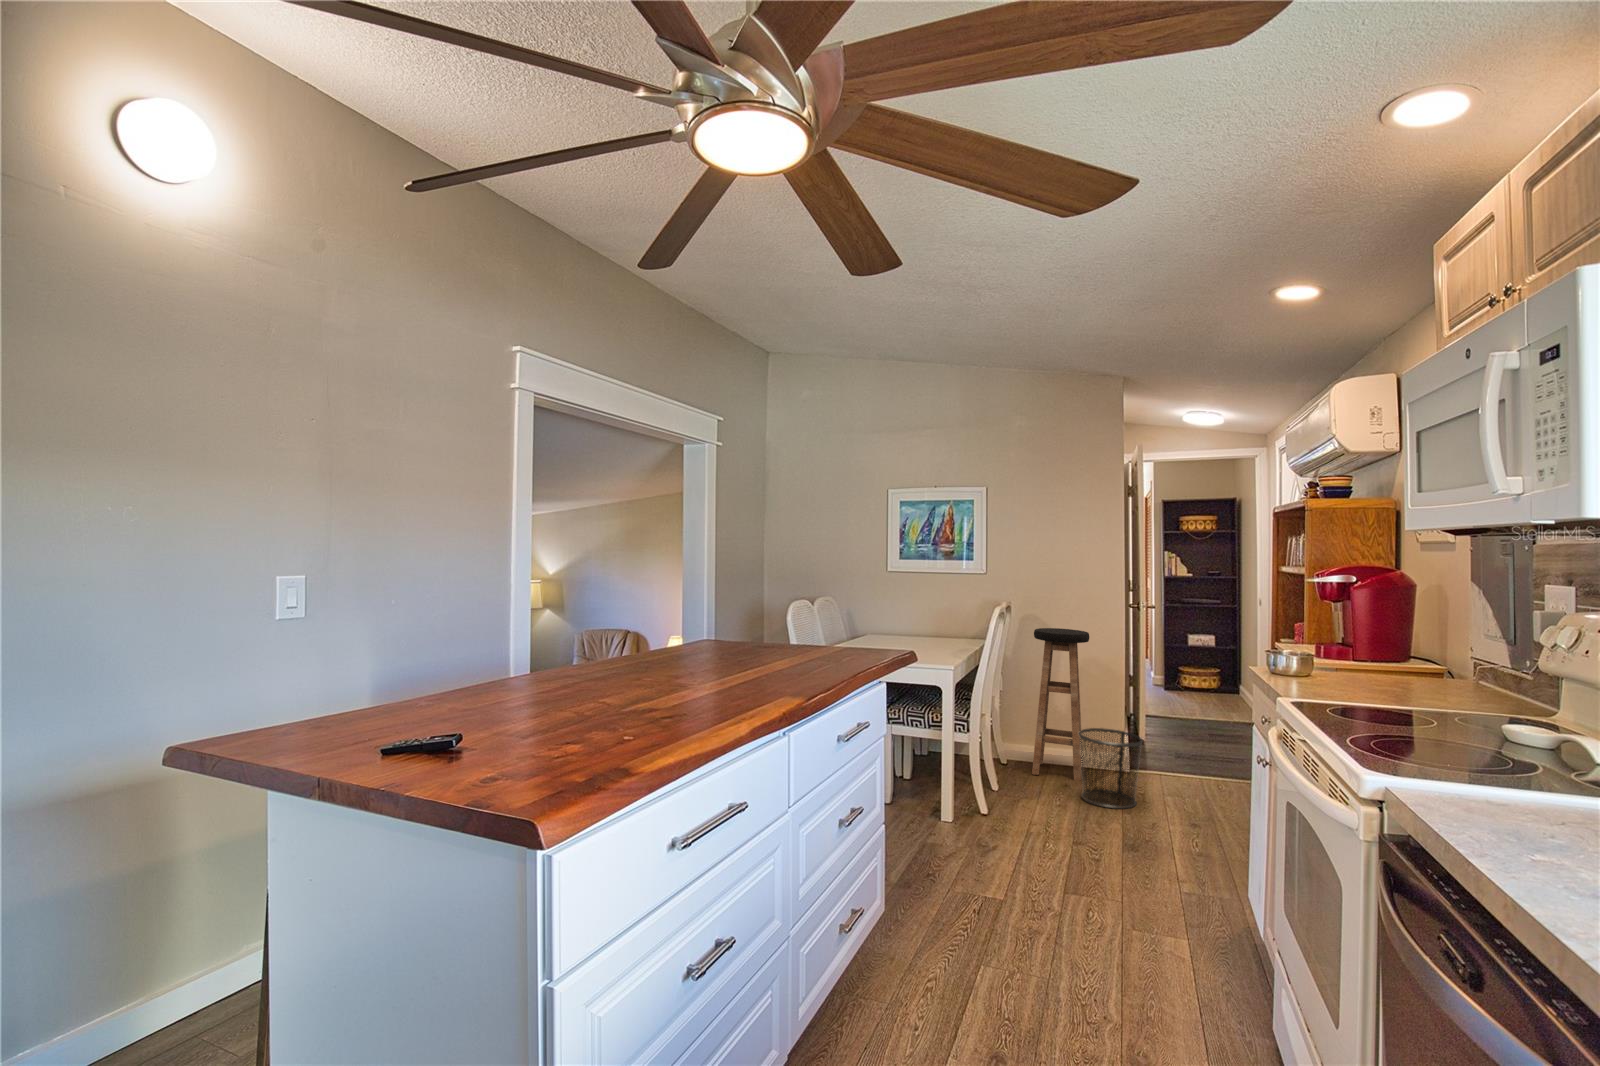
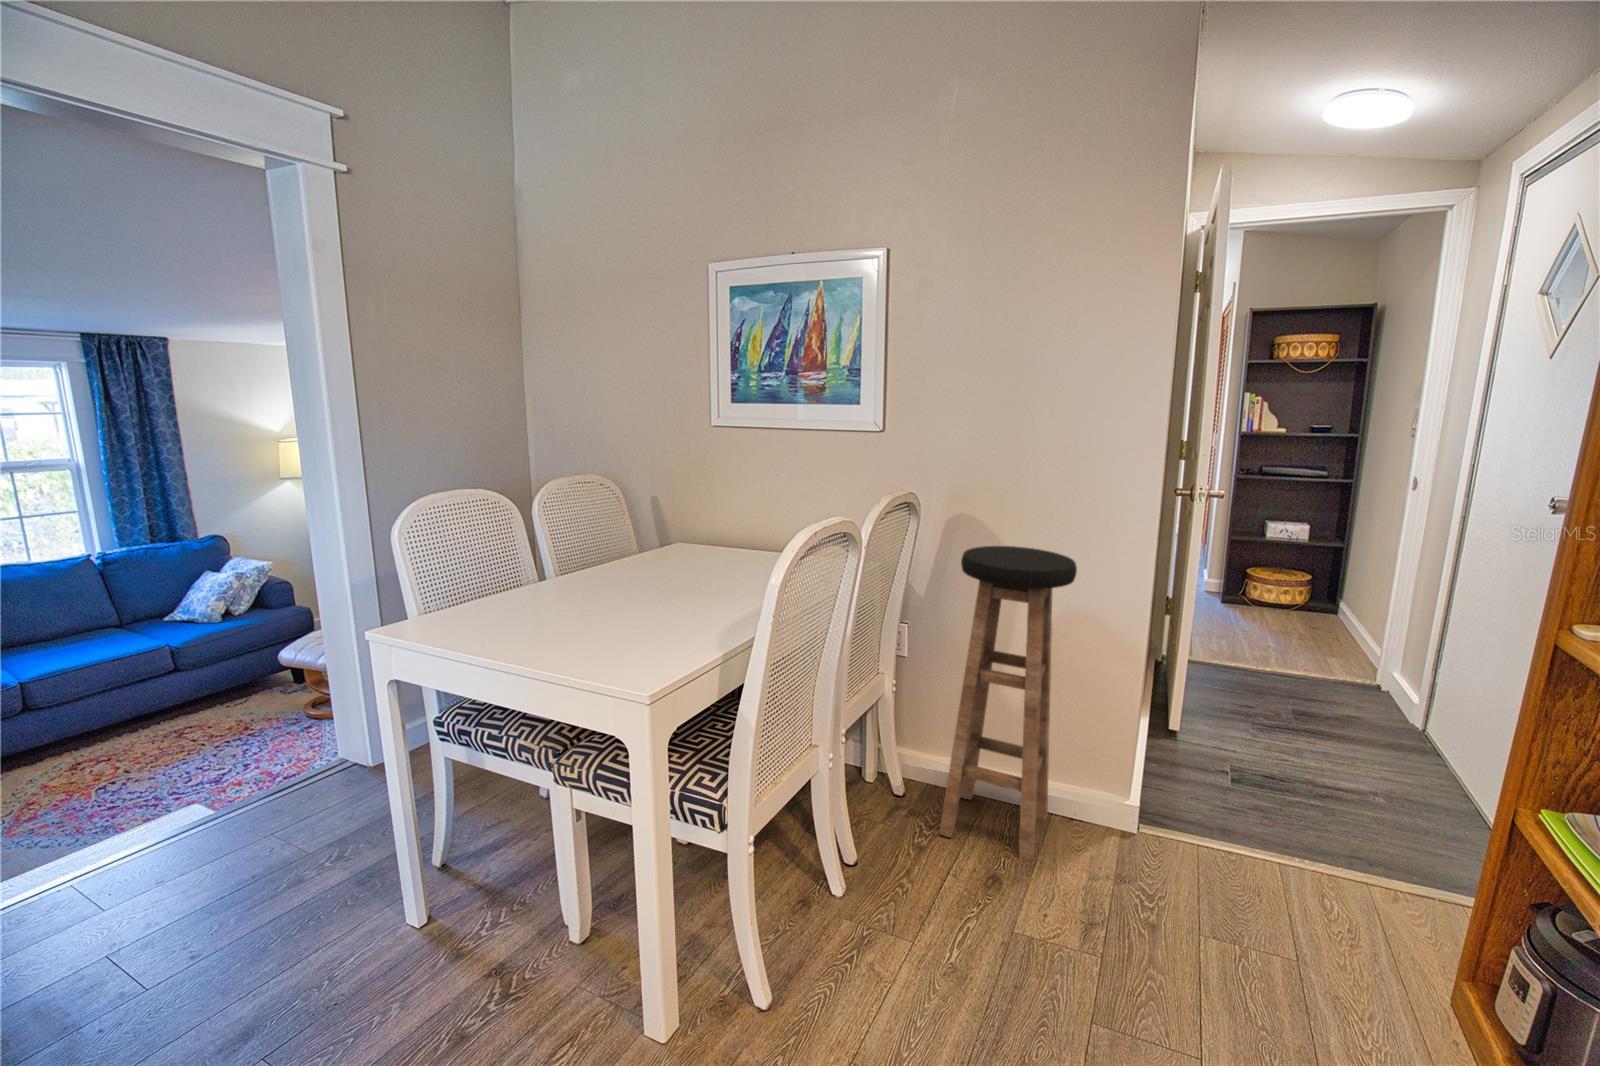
waste bin: present [1078,728,1143,809] -> none [1015,786,1169,998]

